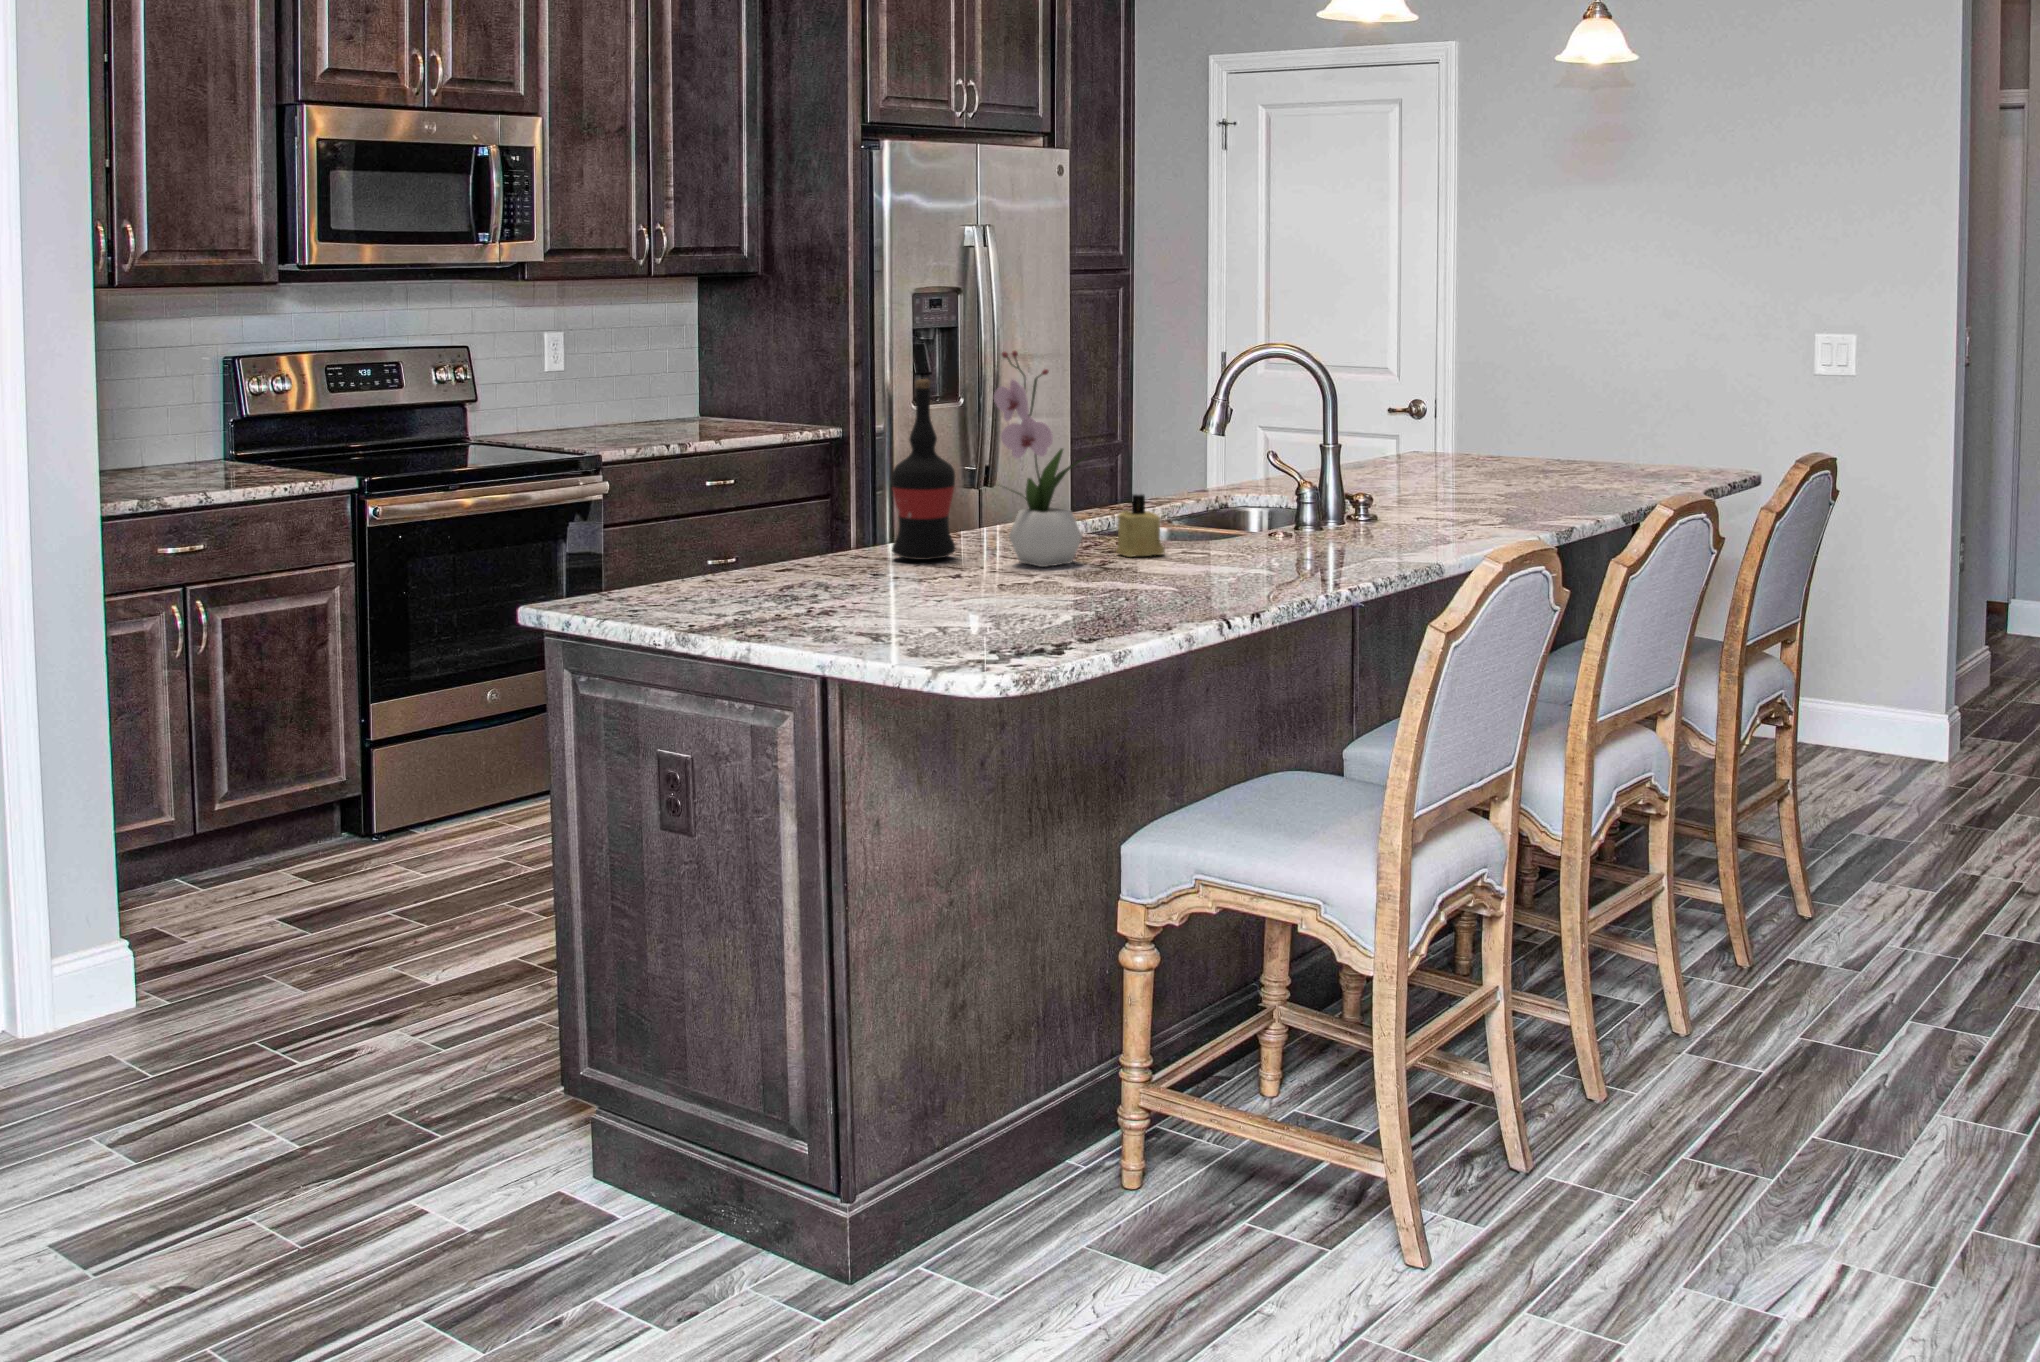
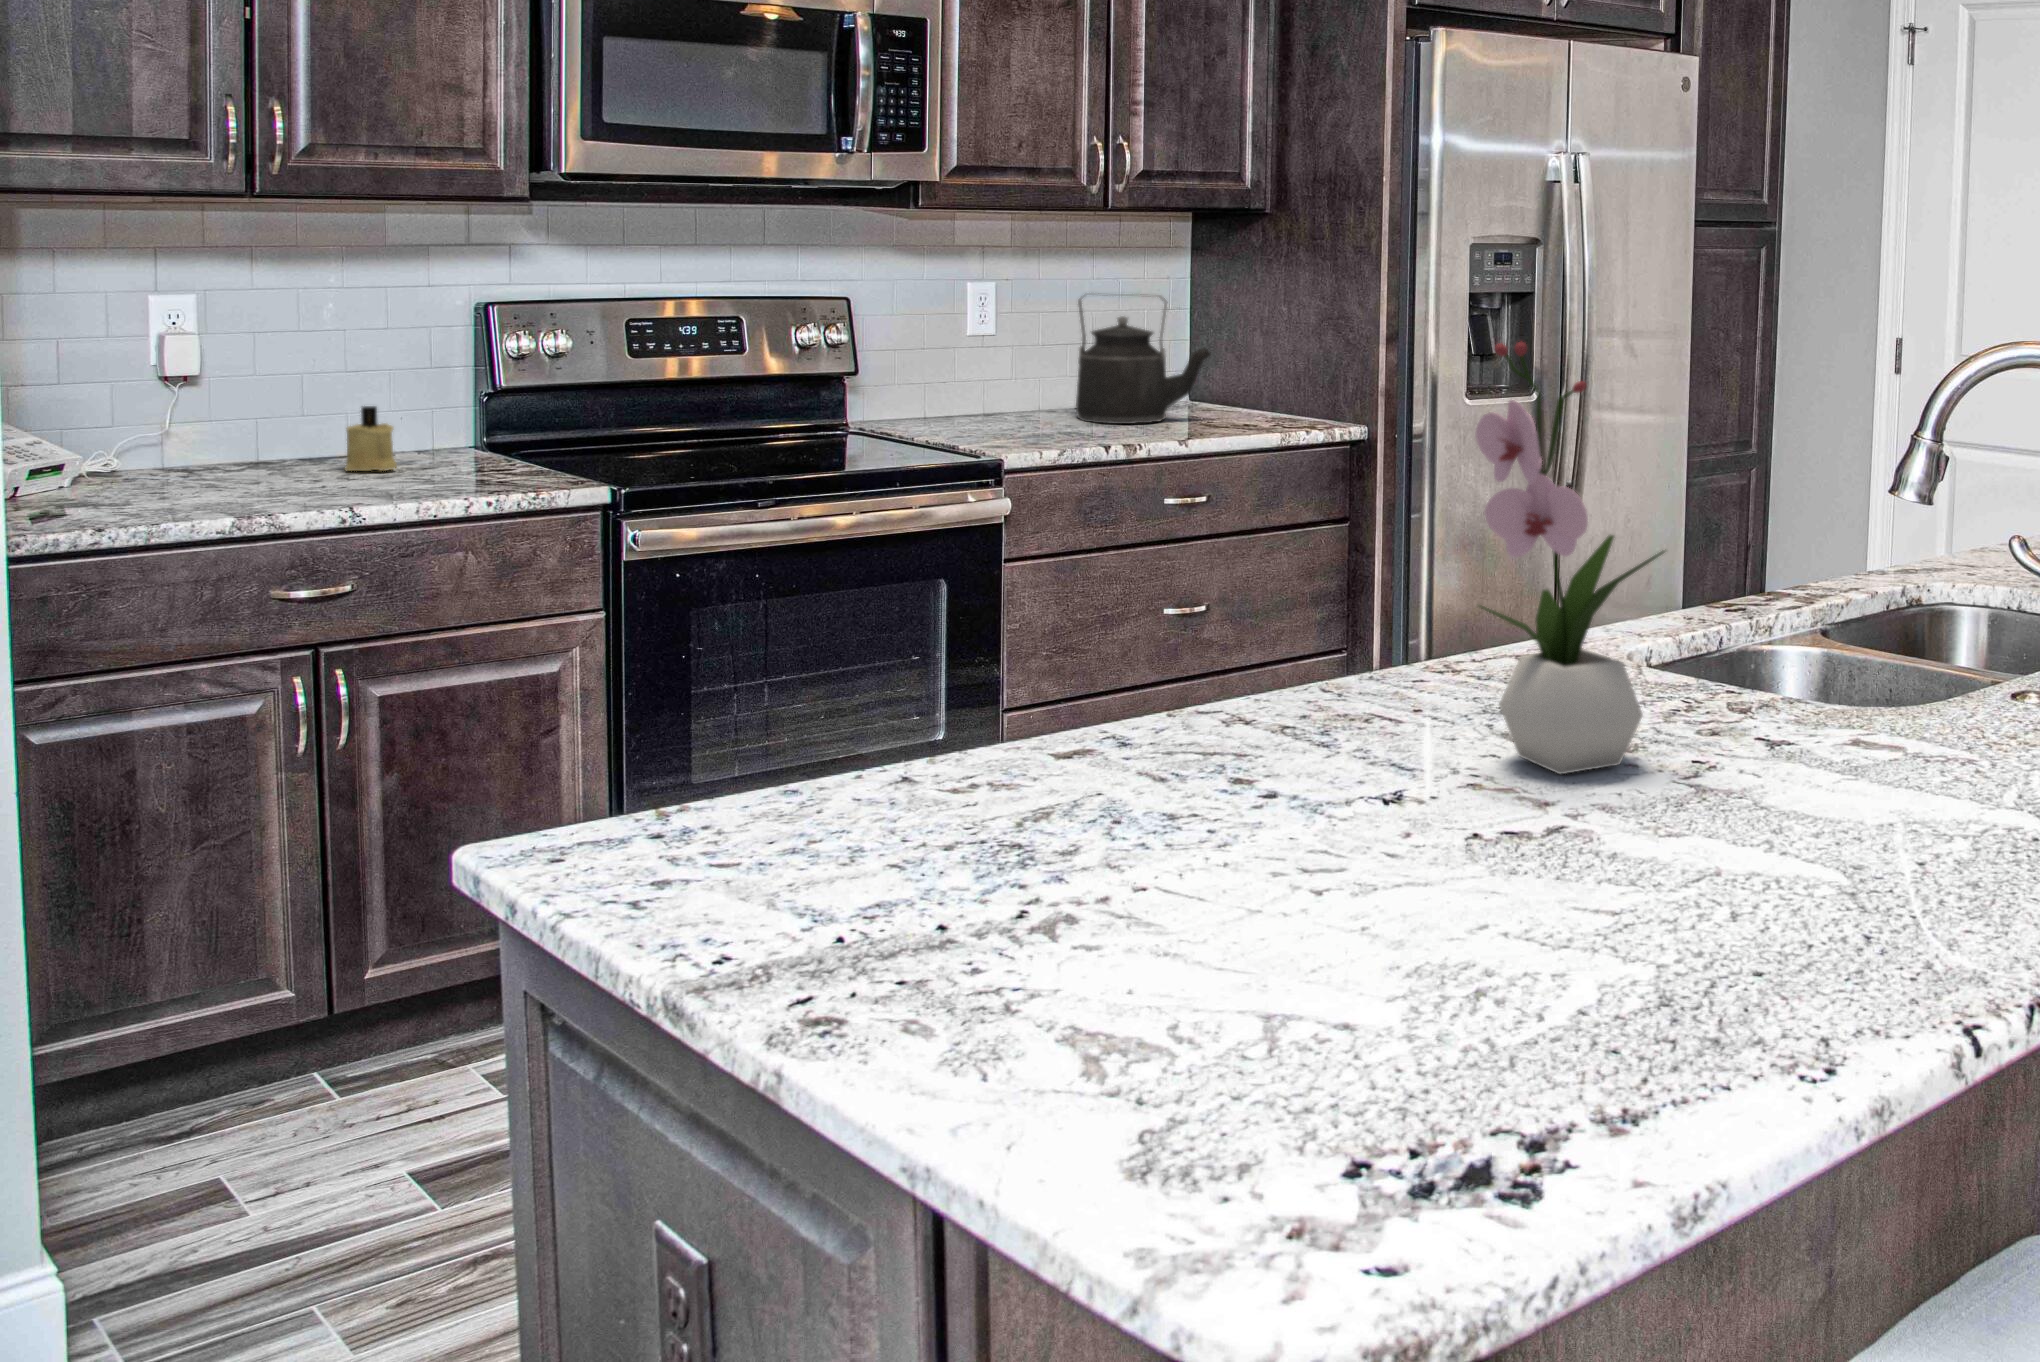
kettle: none [627,337,727,432] -> present [1076,293,1211,424]
wine bottle: present [891,379,956,560] -> none [1282,390,1408,737]
candle: present [1116,495,1165,557] -> present [345,406,397,471]

